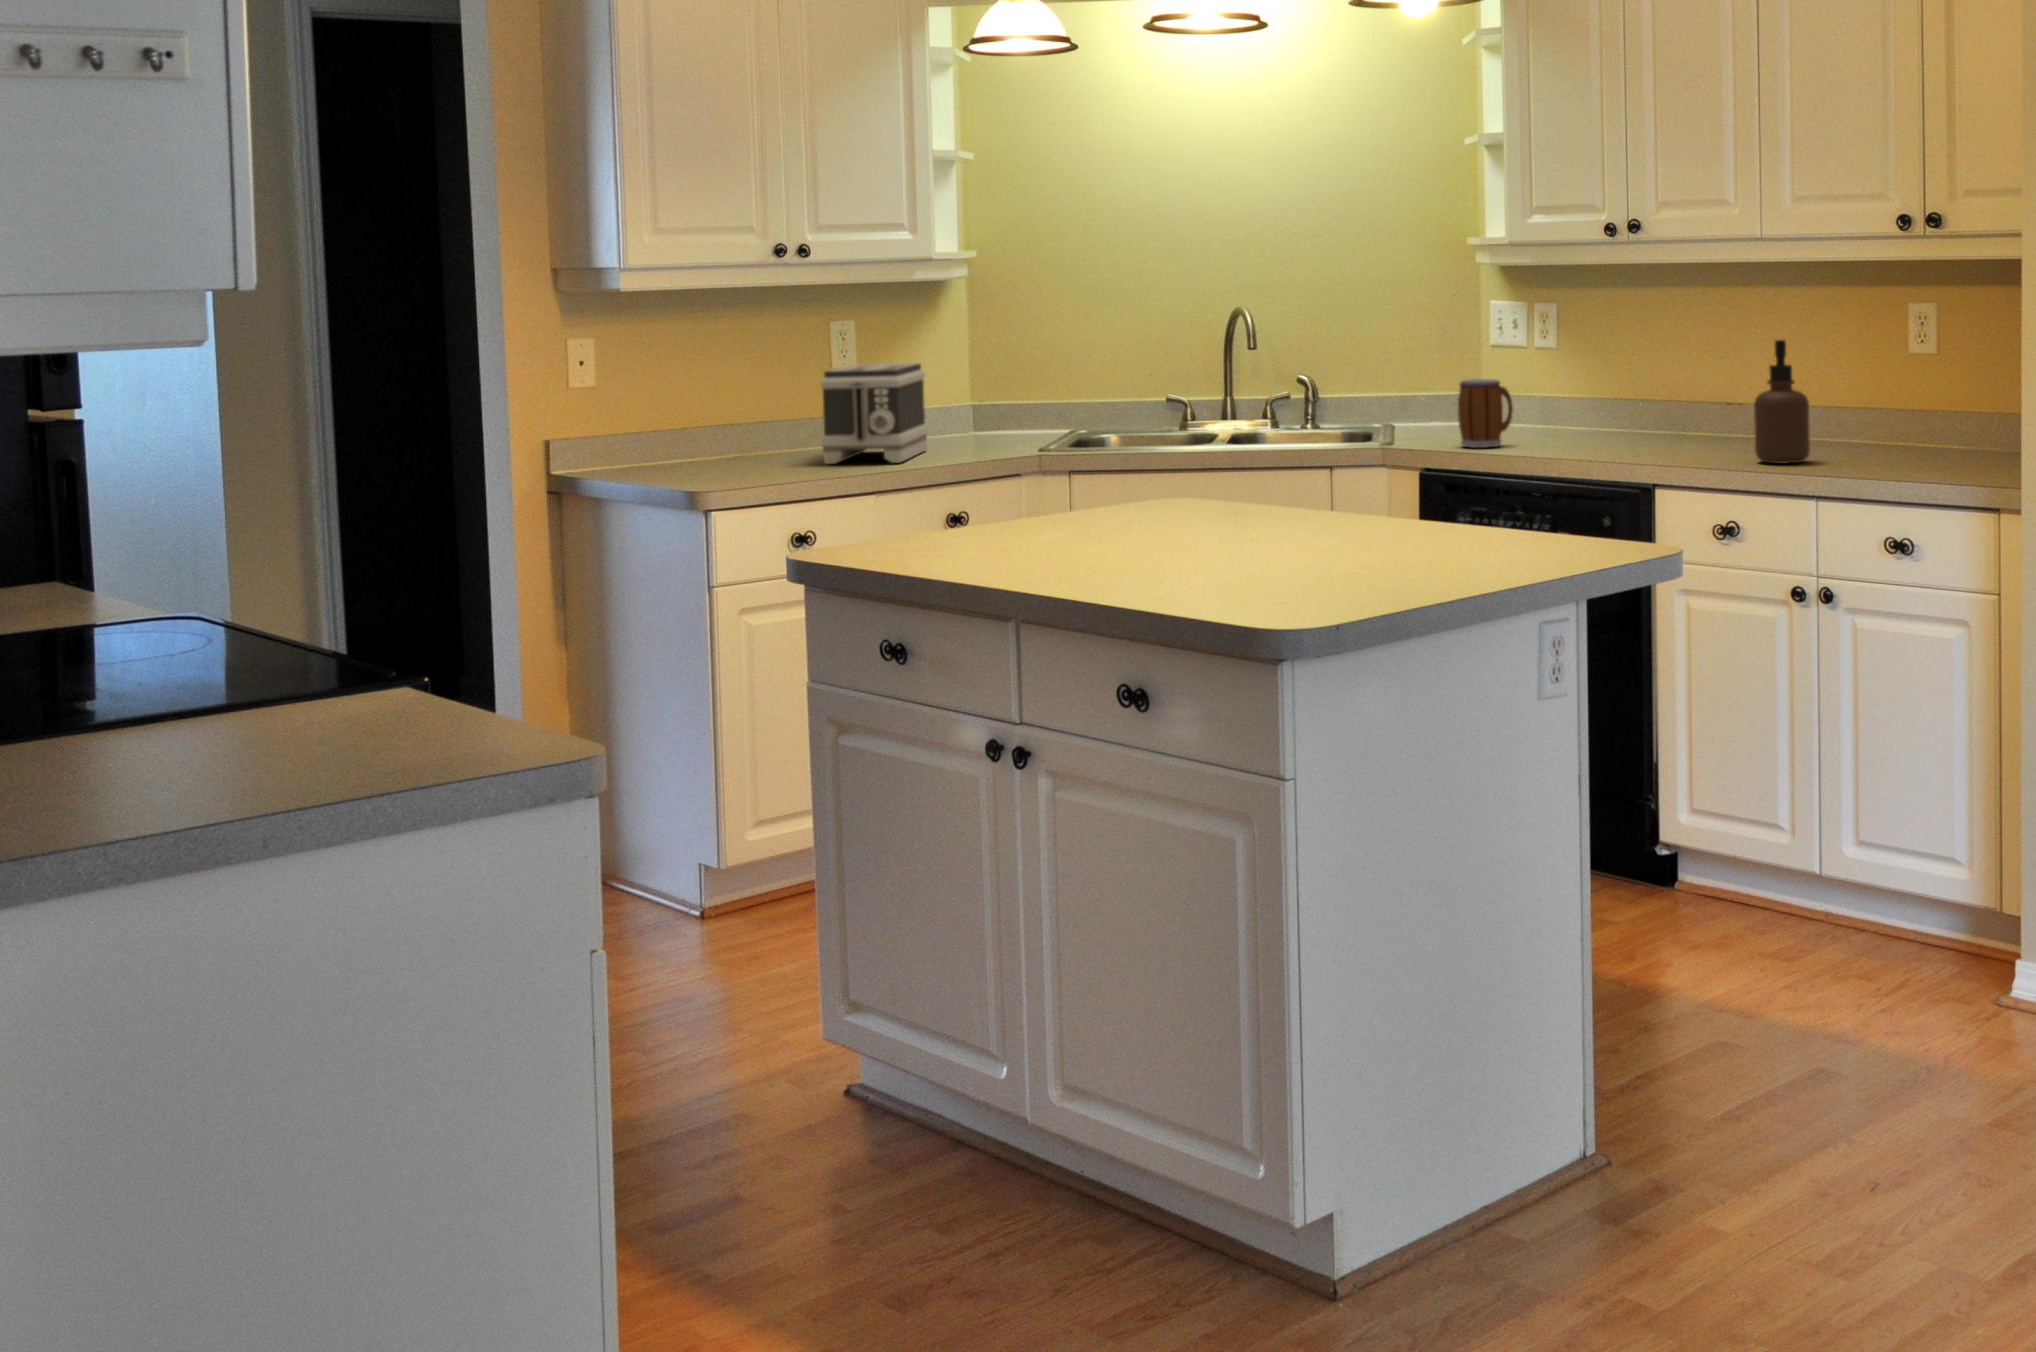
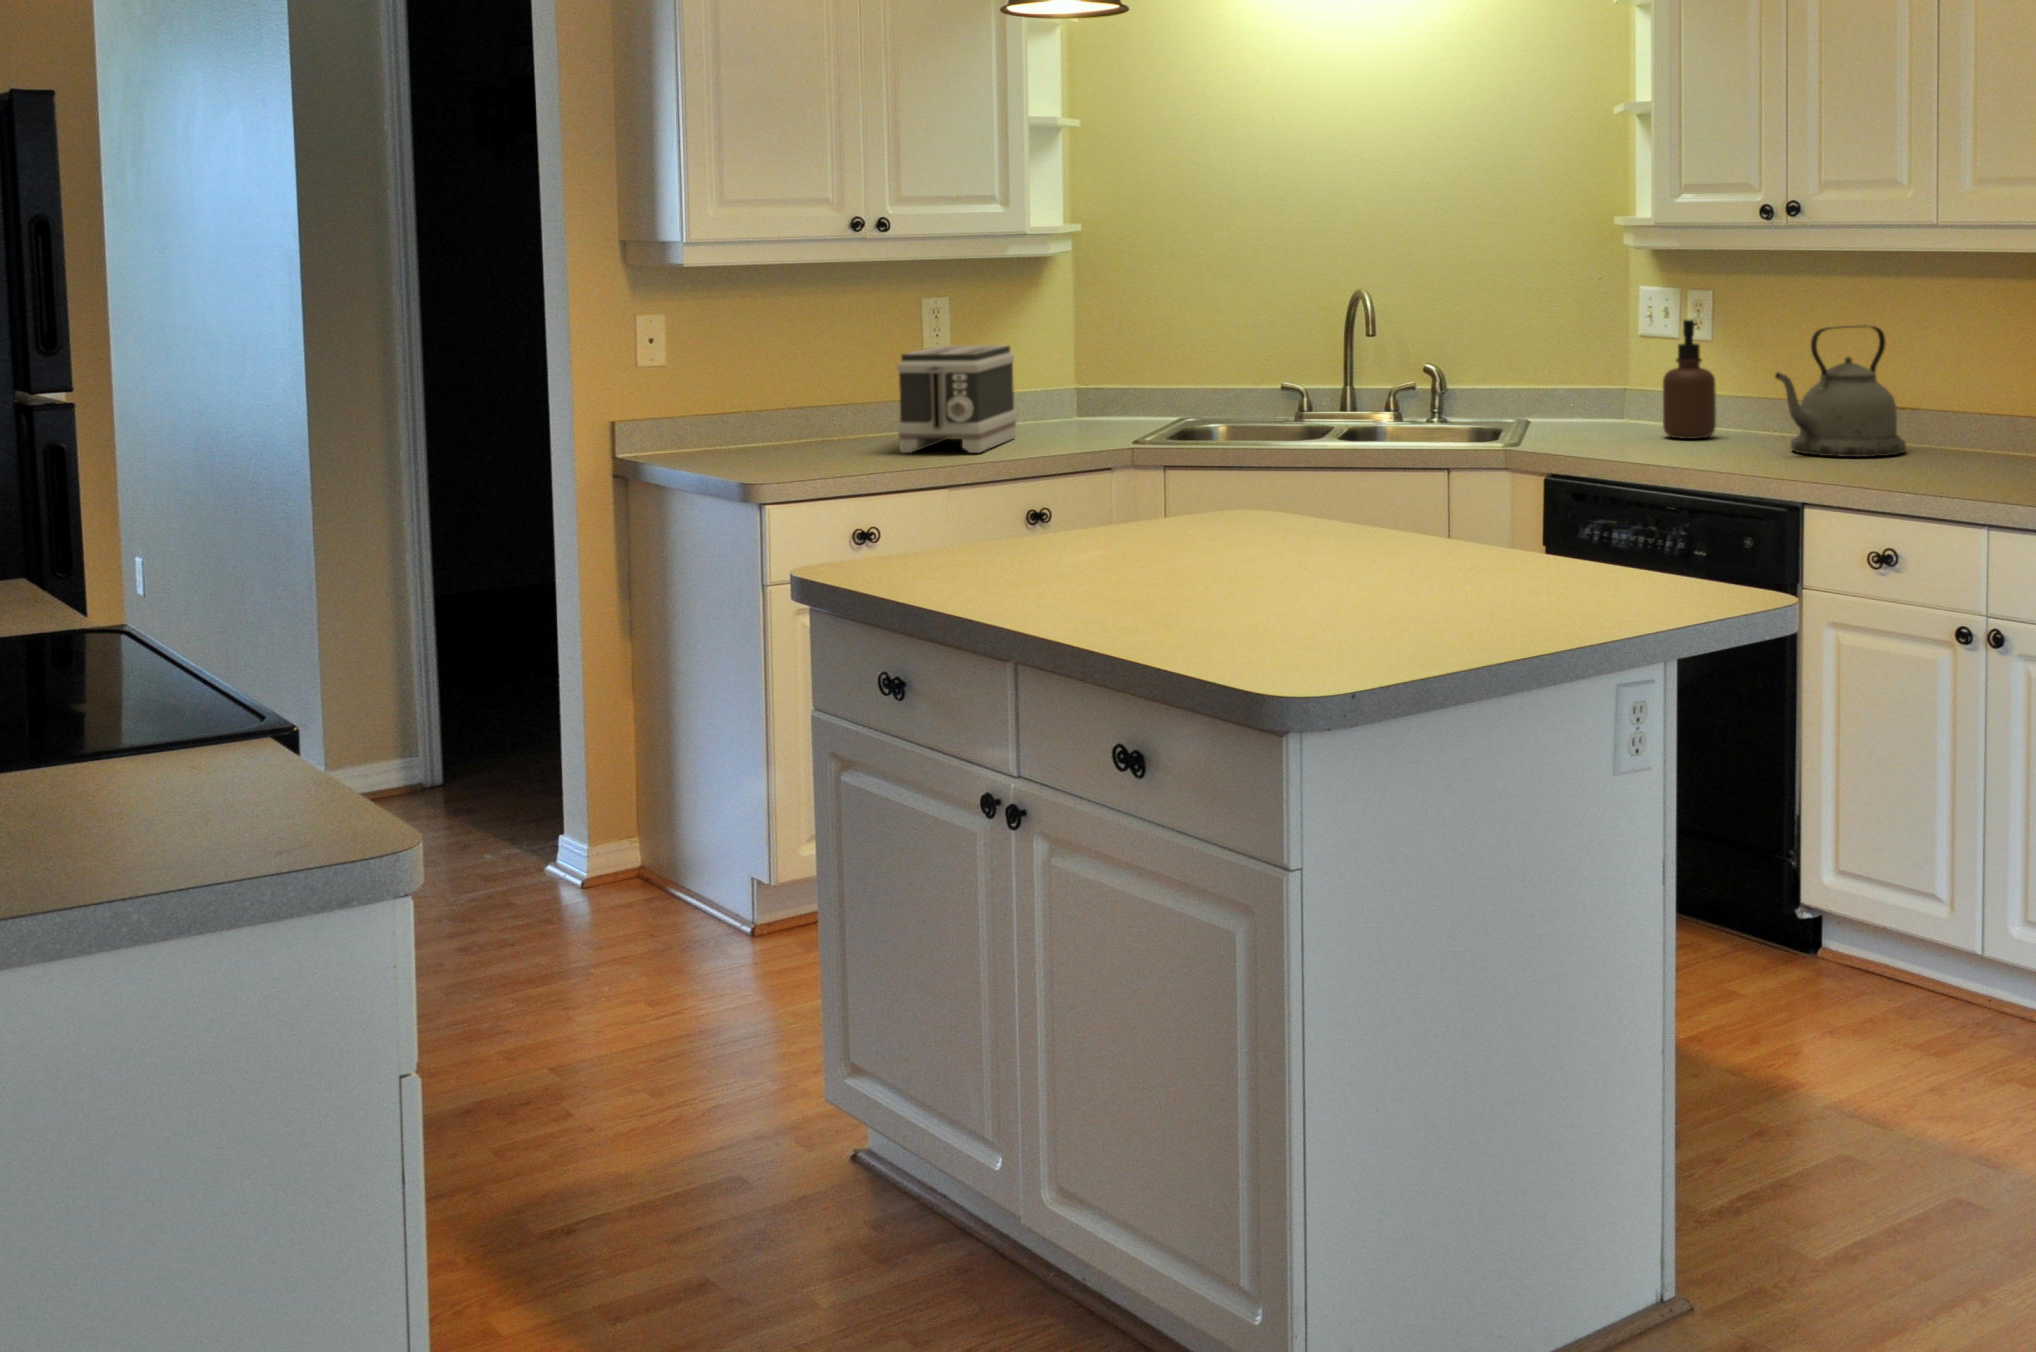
kettle: none [1626,331,1738,447] -> present [1775,326,1906,457]
soap dispenser: present [1754,340,1810,464] -> present [1663,320,1716,439]
mug: present [1458,379,1513,448] -> none [1586,375,1648,451]

